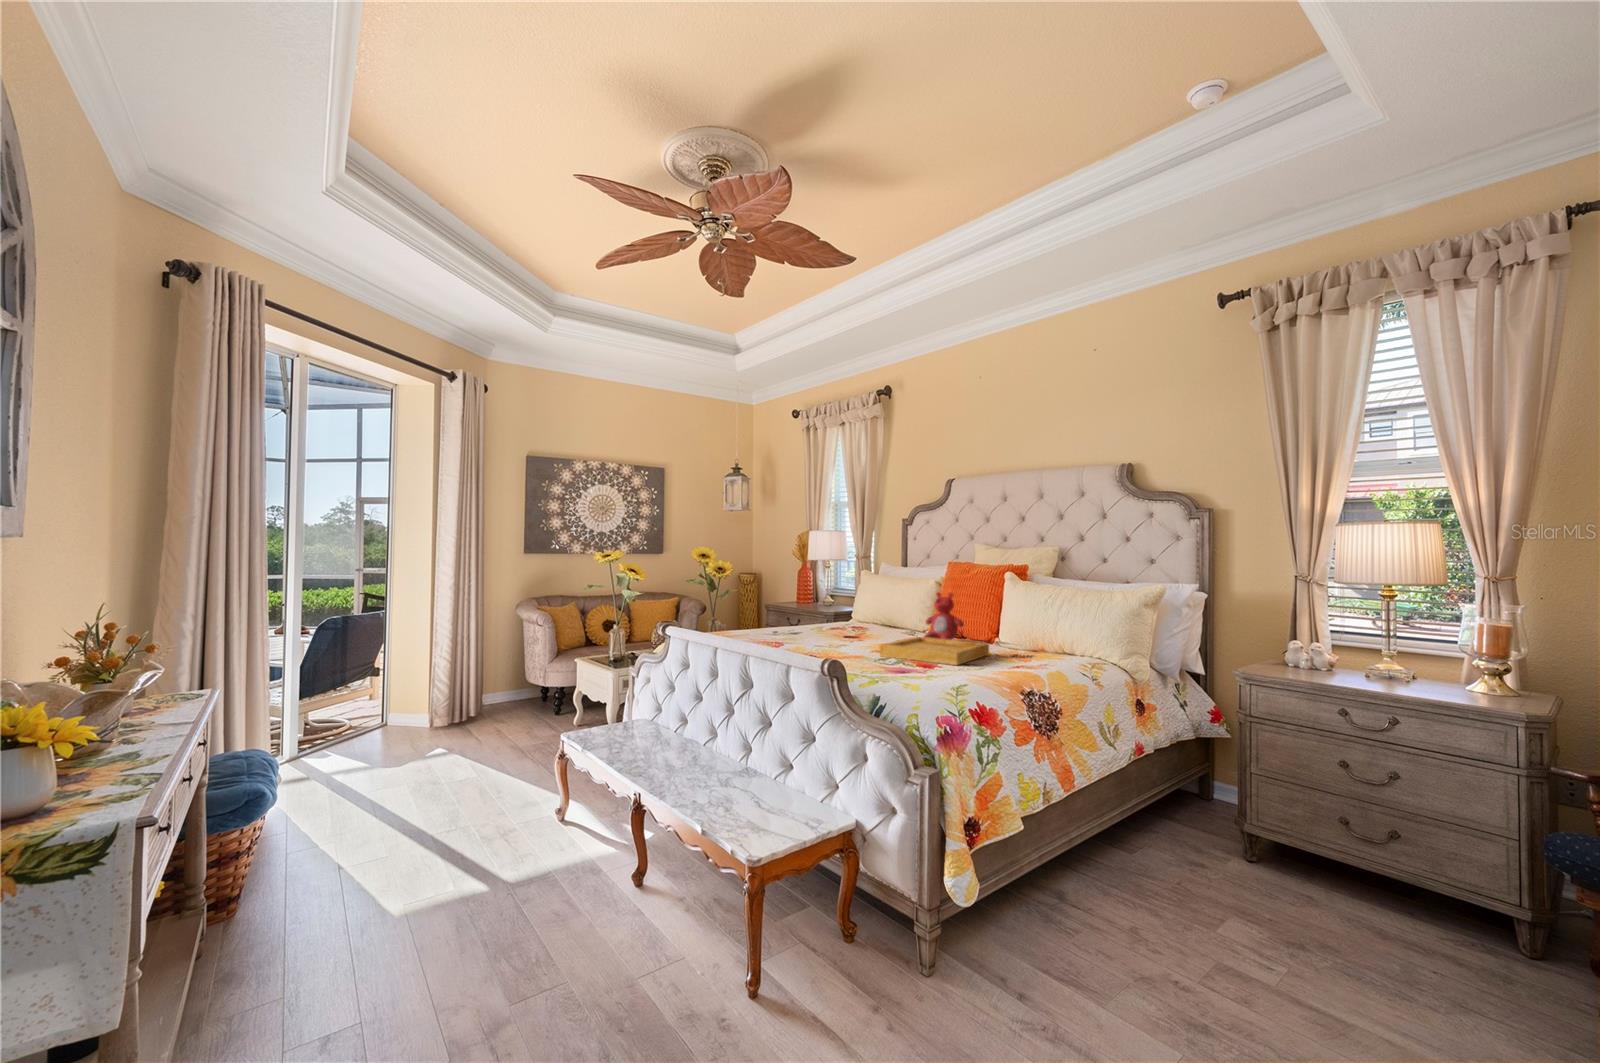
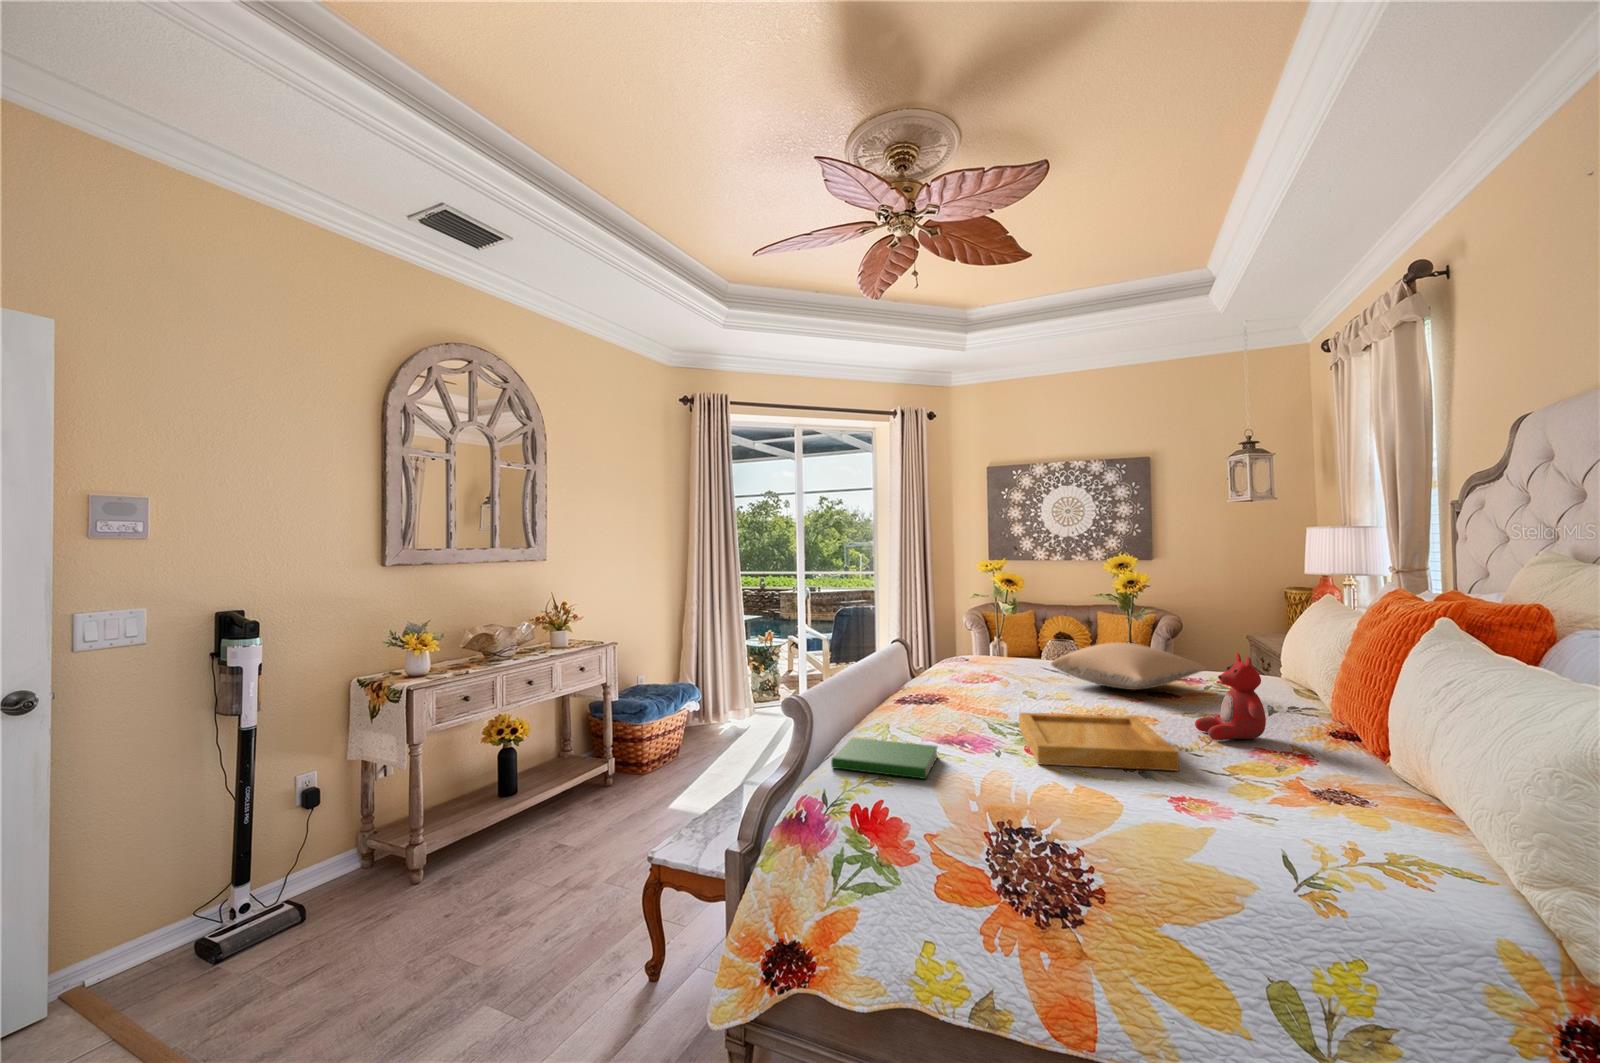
pillow: none [787,601,867,633] -> present [1051,643,1207,690]
hardcover book: none [877,666,968,691] -> present [831,738,938,779]

